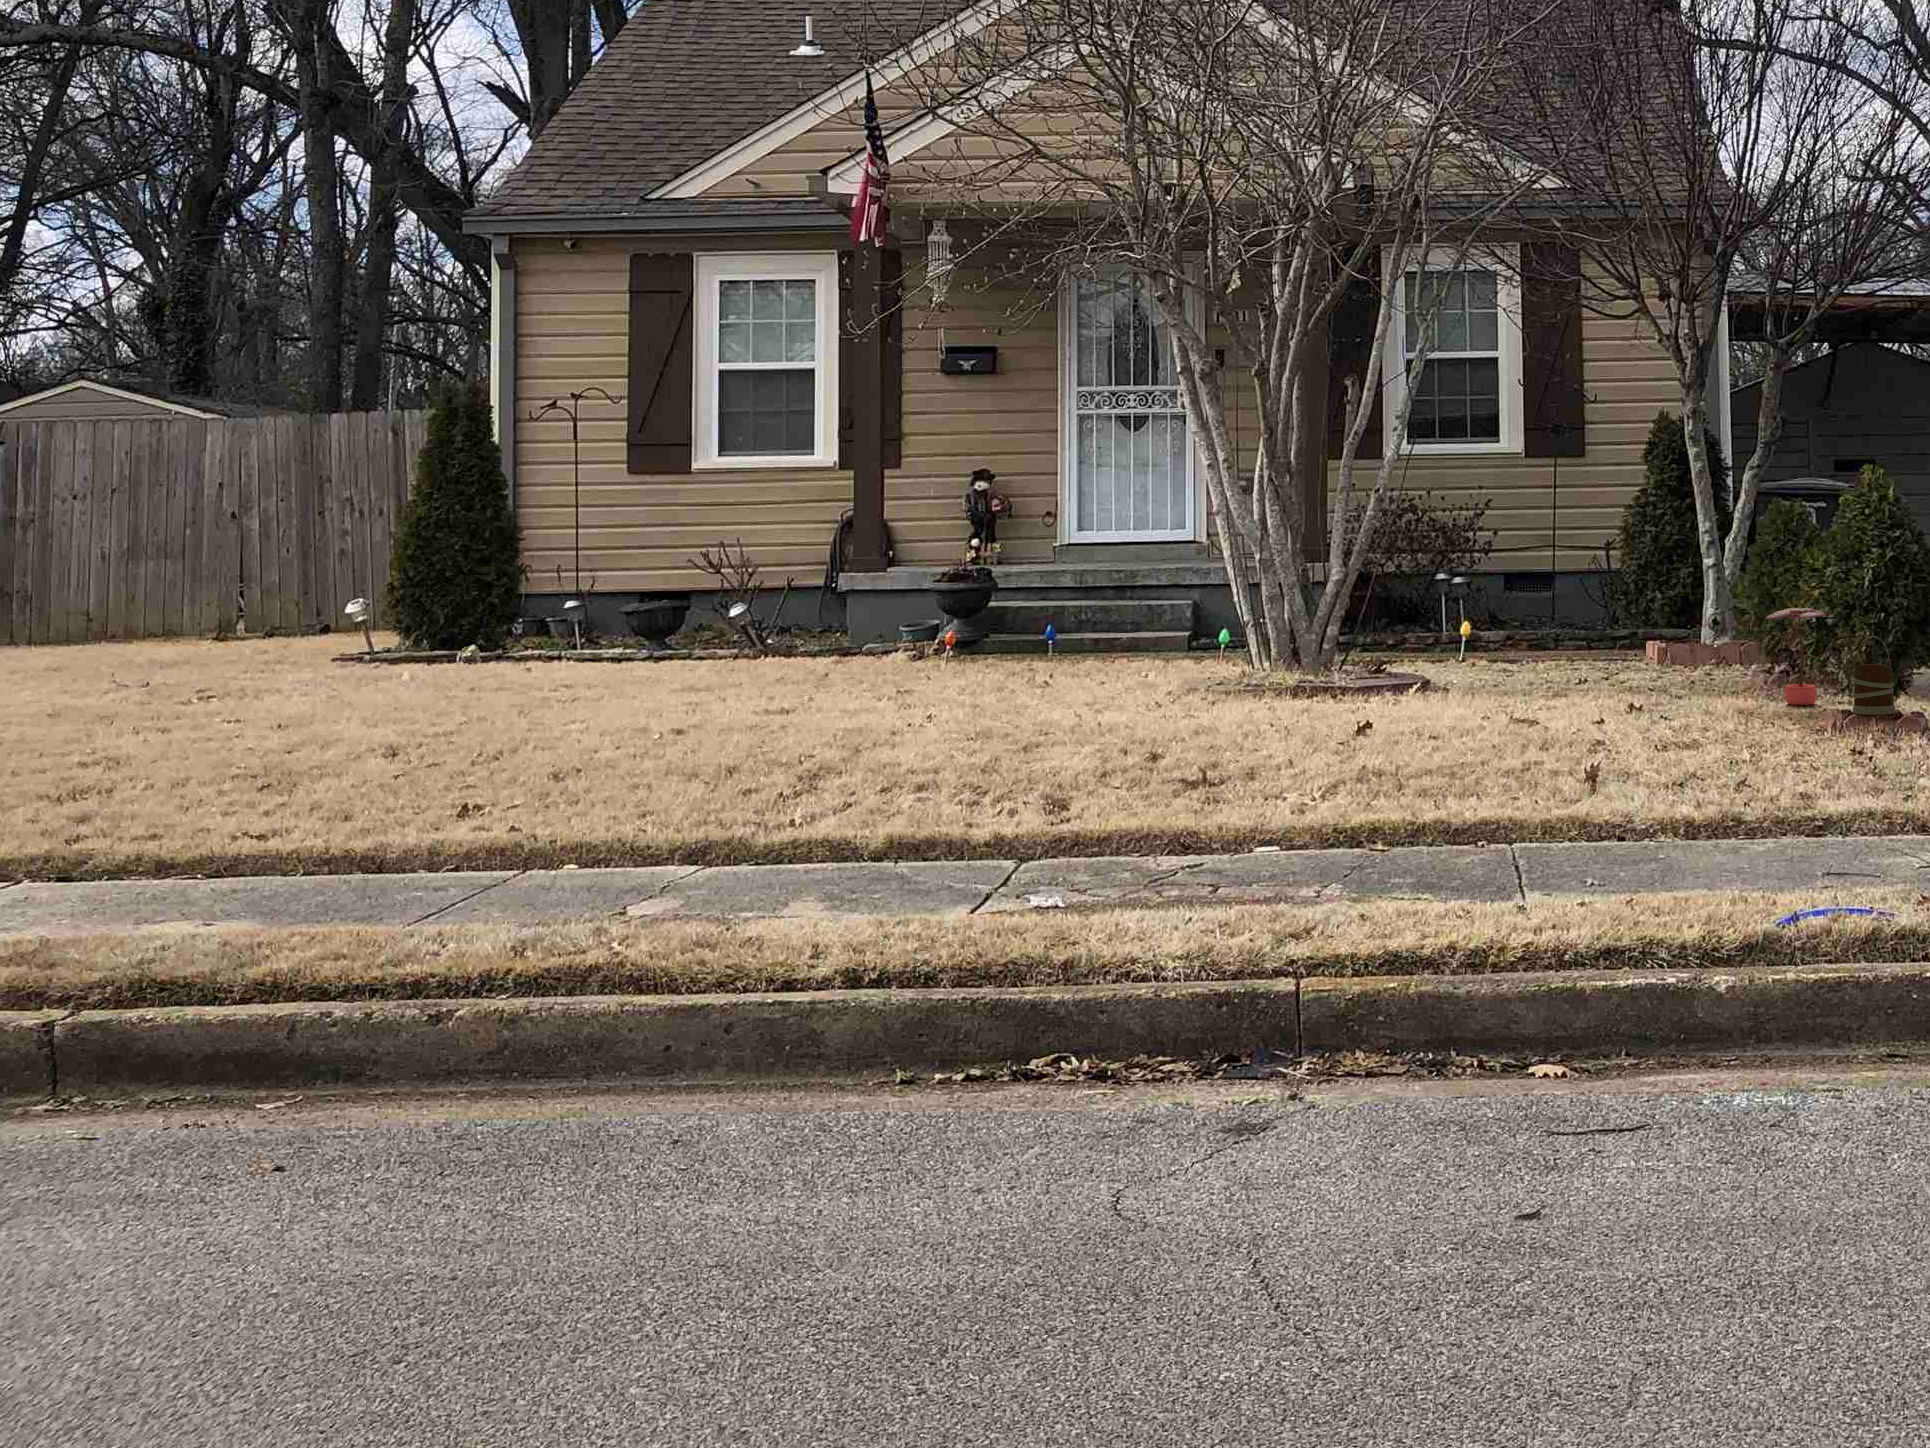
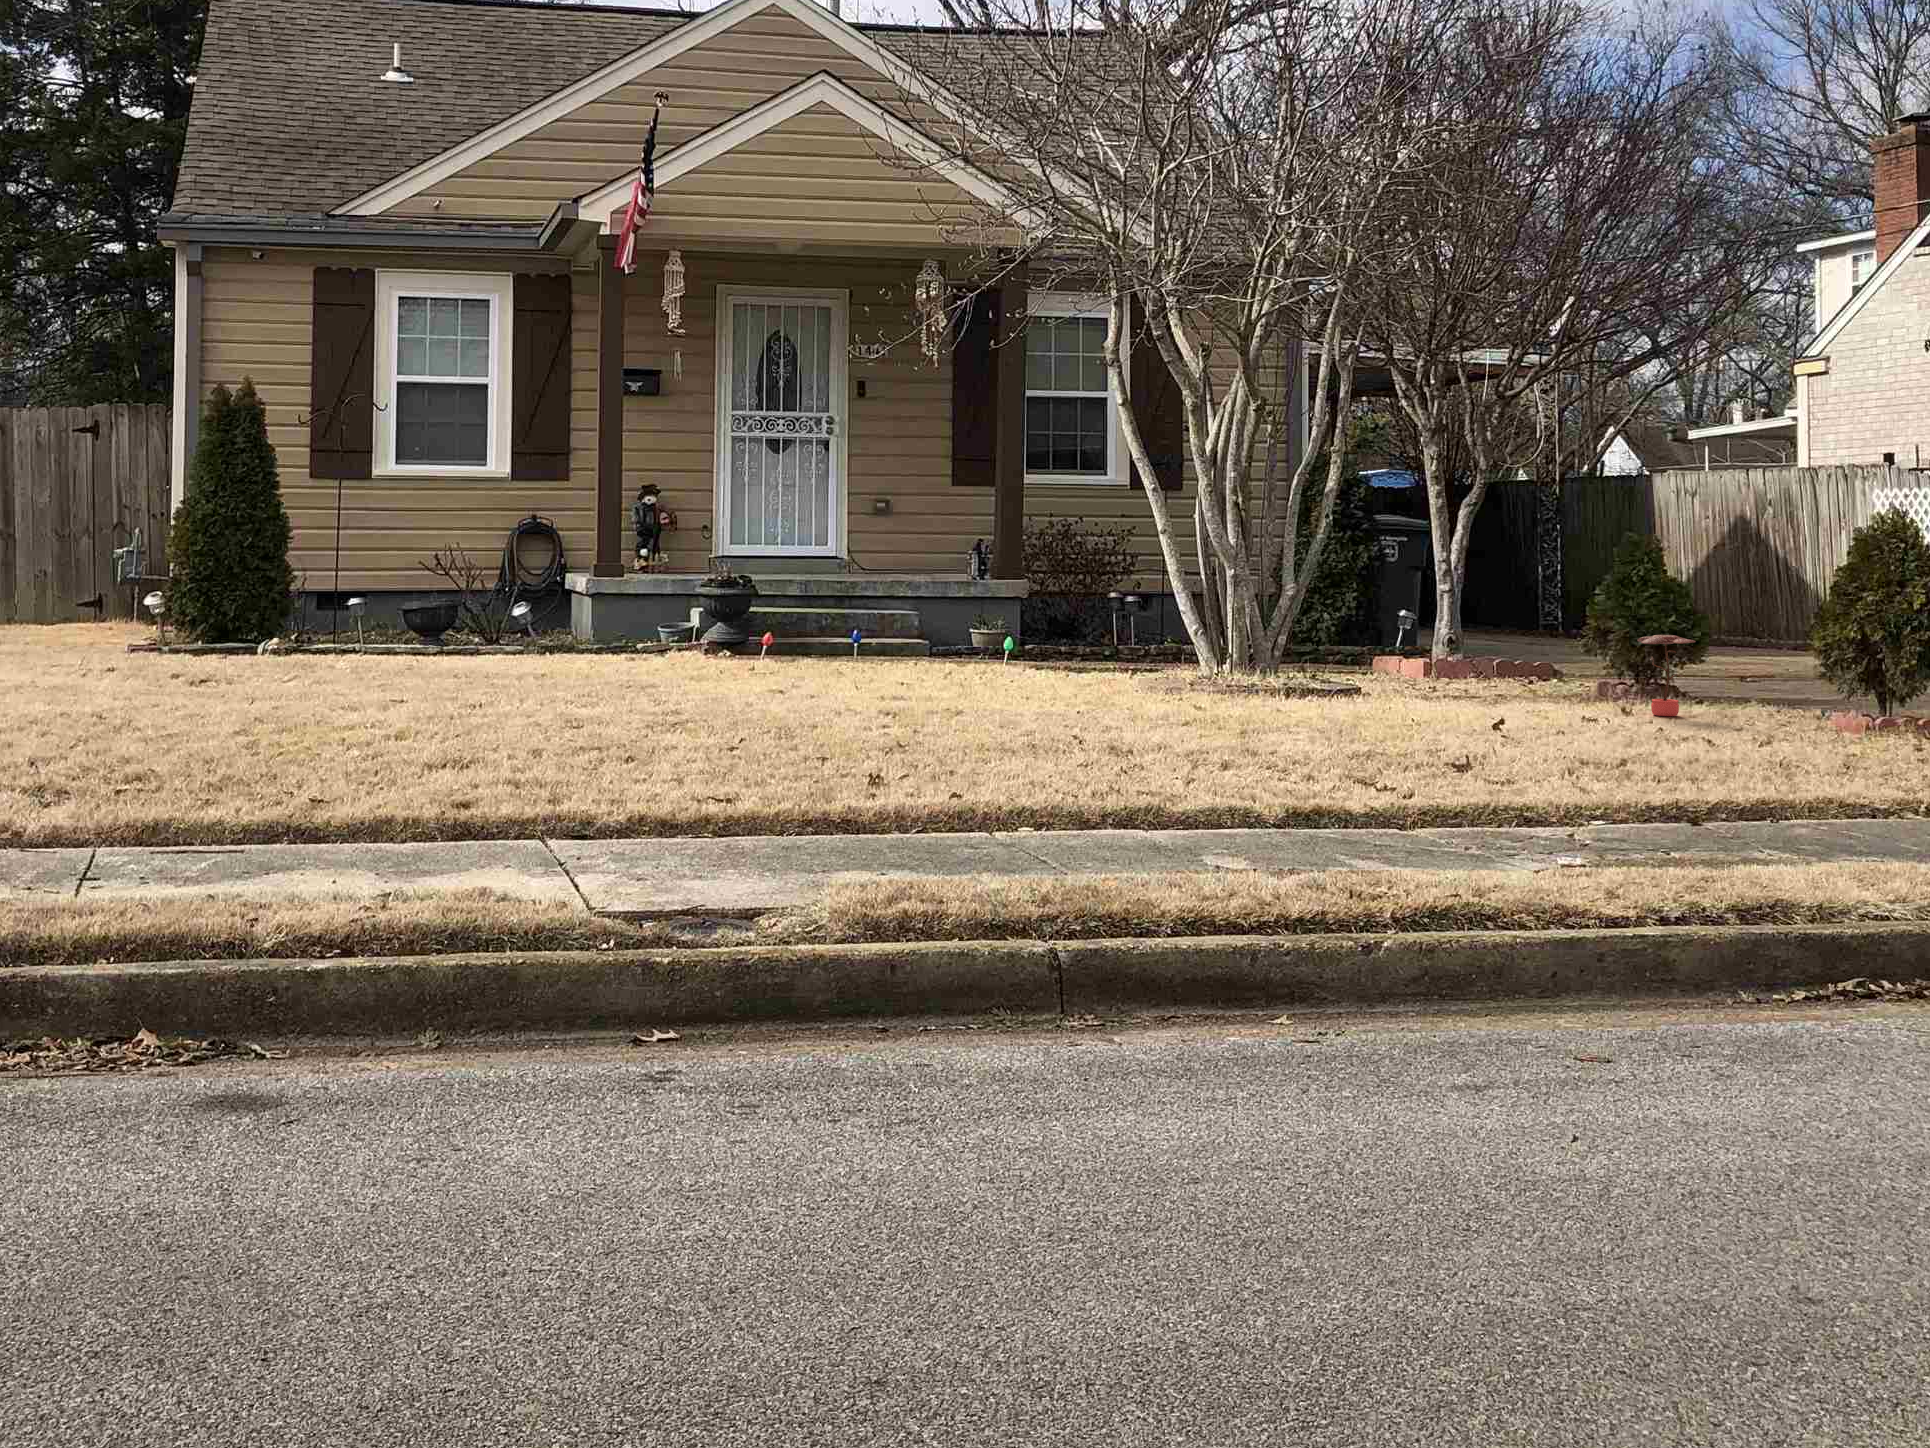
wooden bucket: present [1853,636,1896,715] -> none [1729,660,1767,725]

